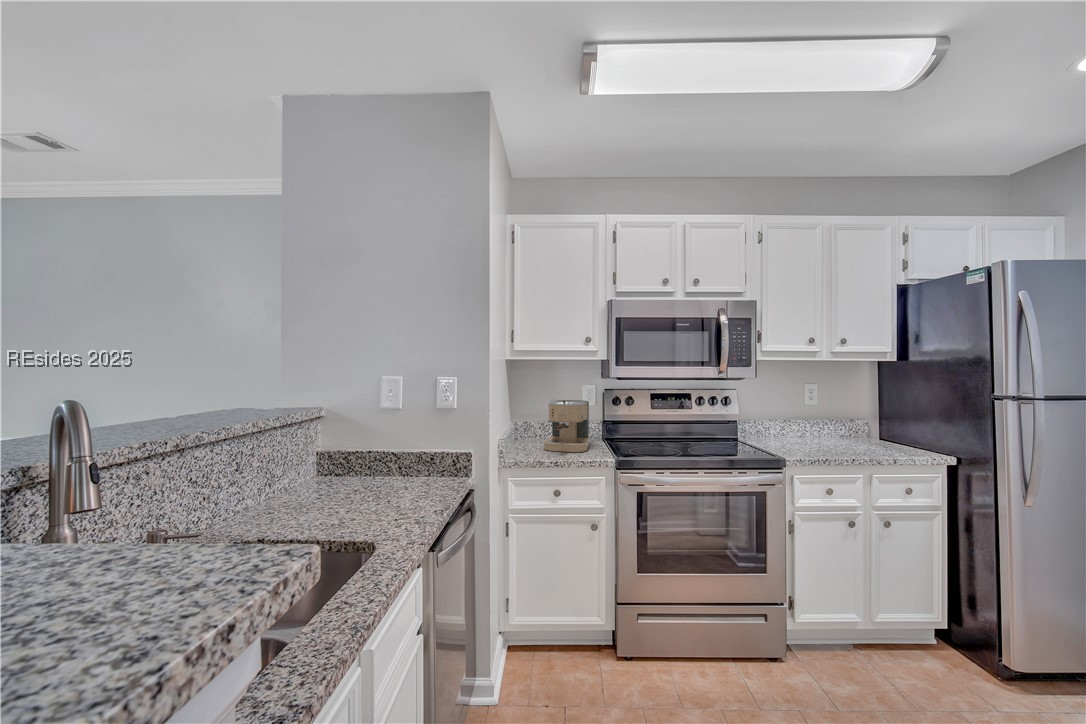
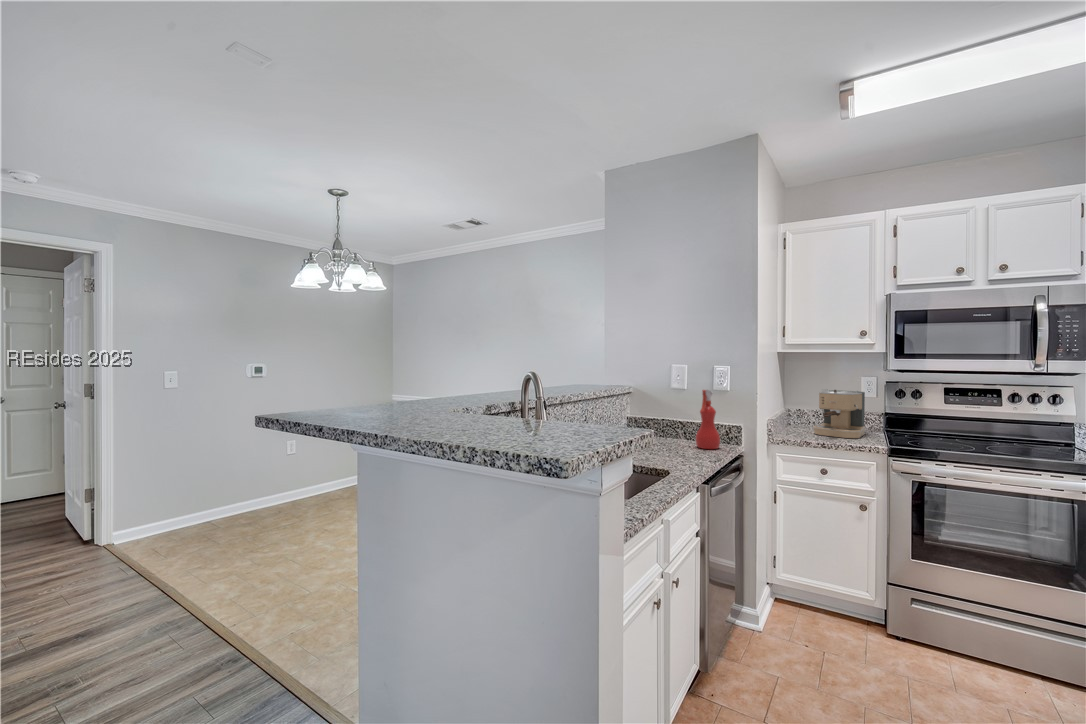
spray bottle: none [415,410,447,490] -> present [696,390,720,449]

